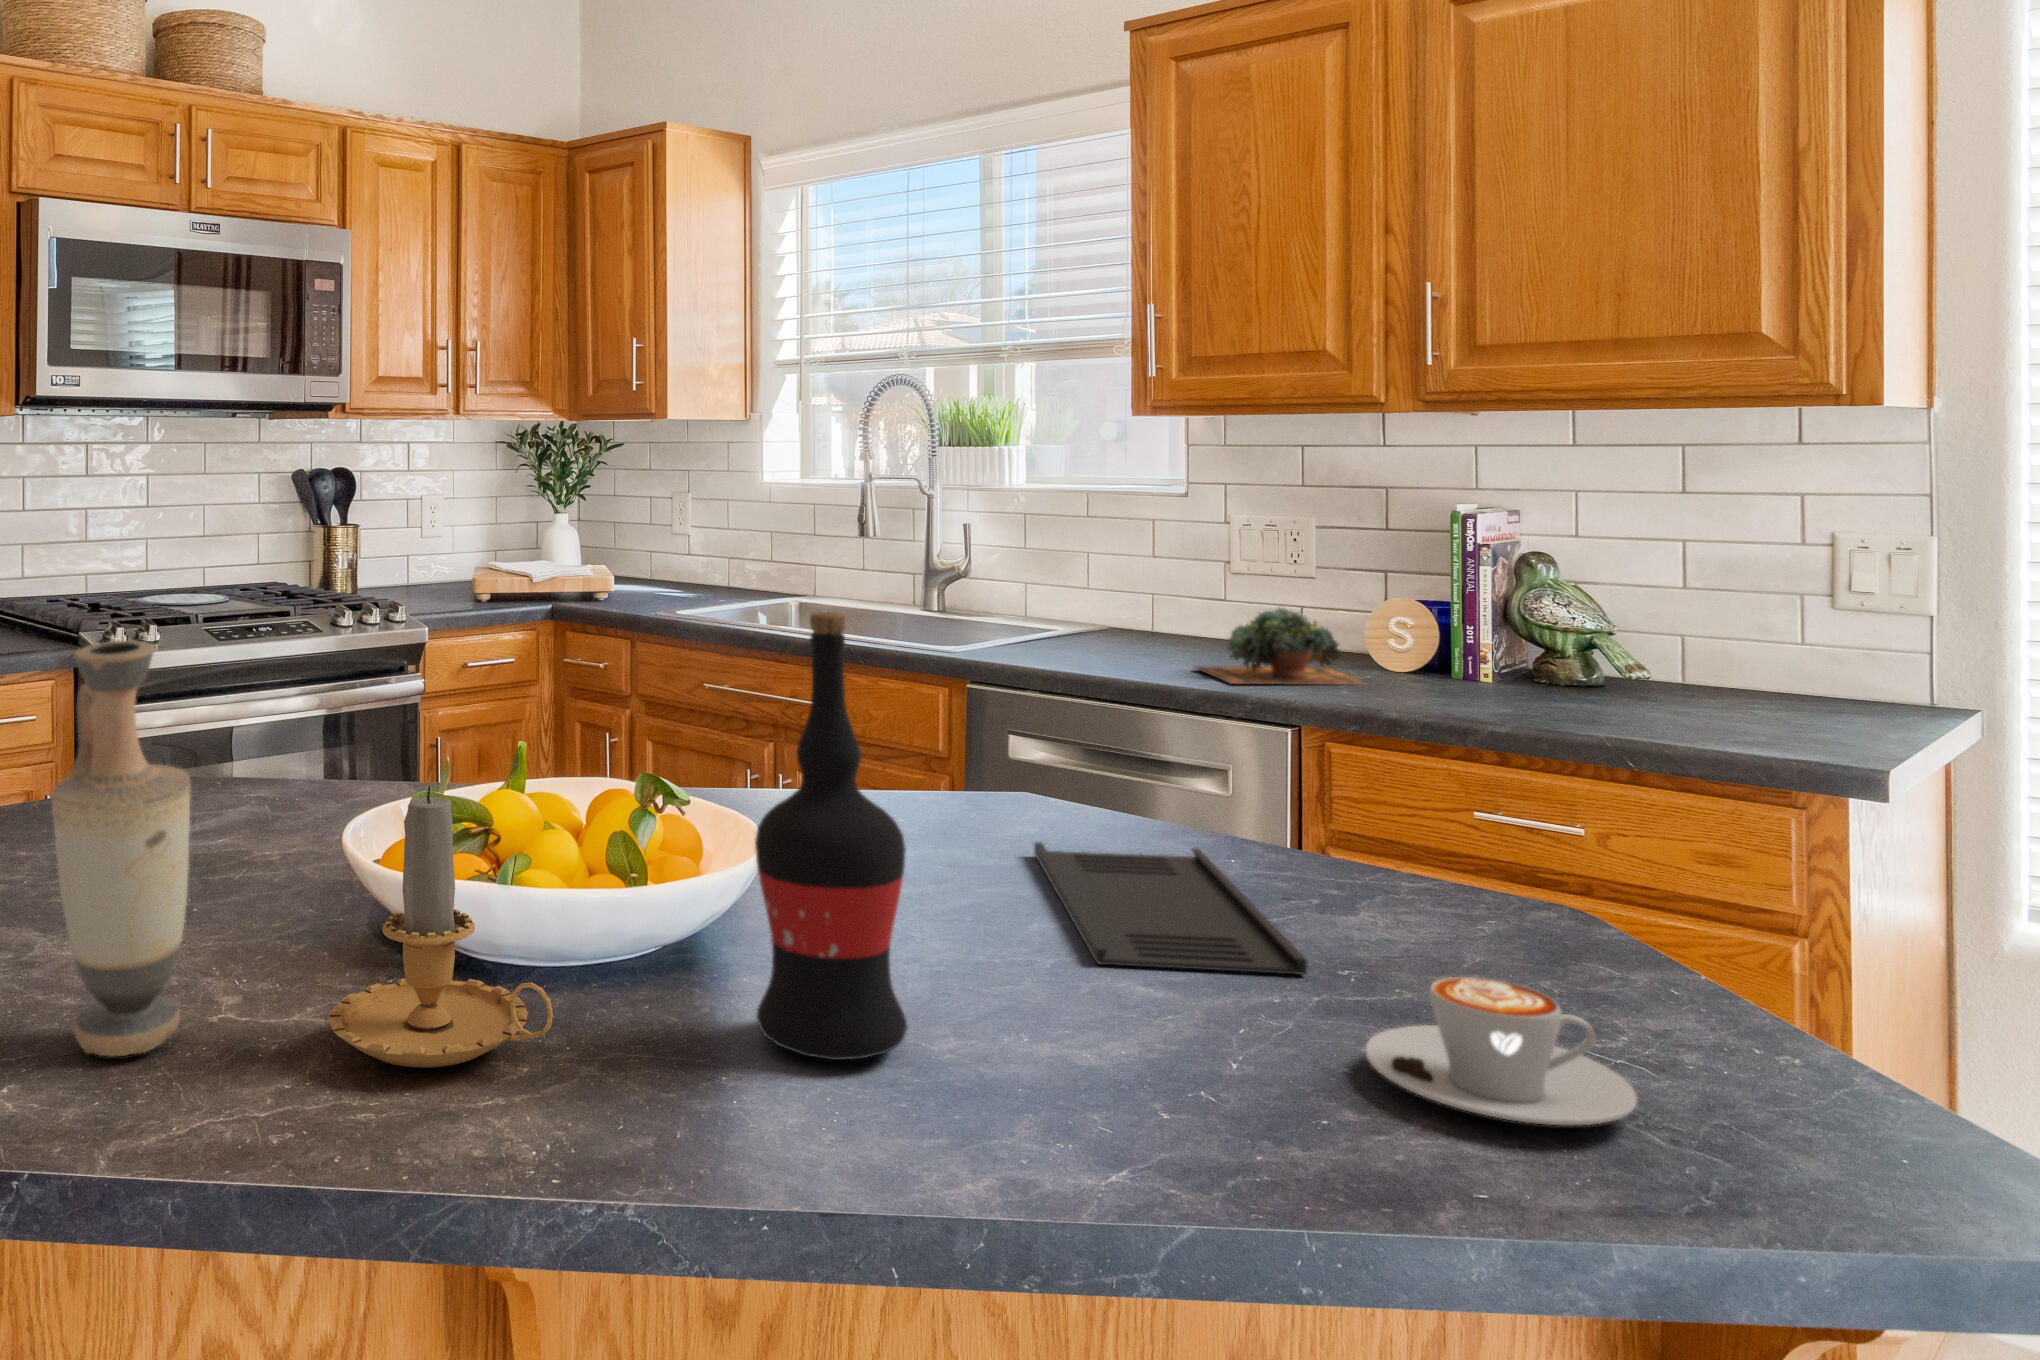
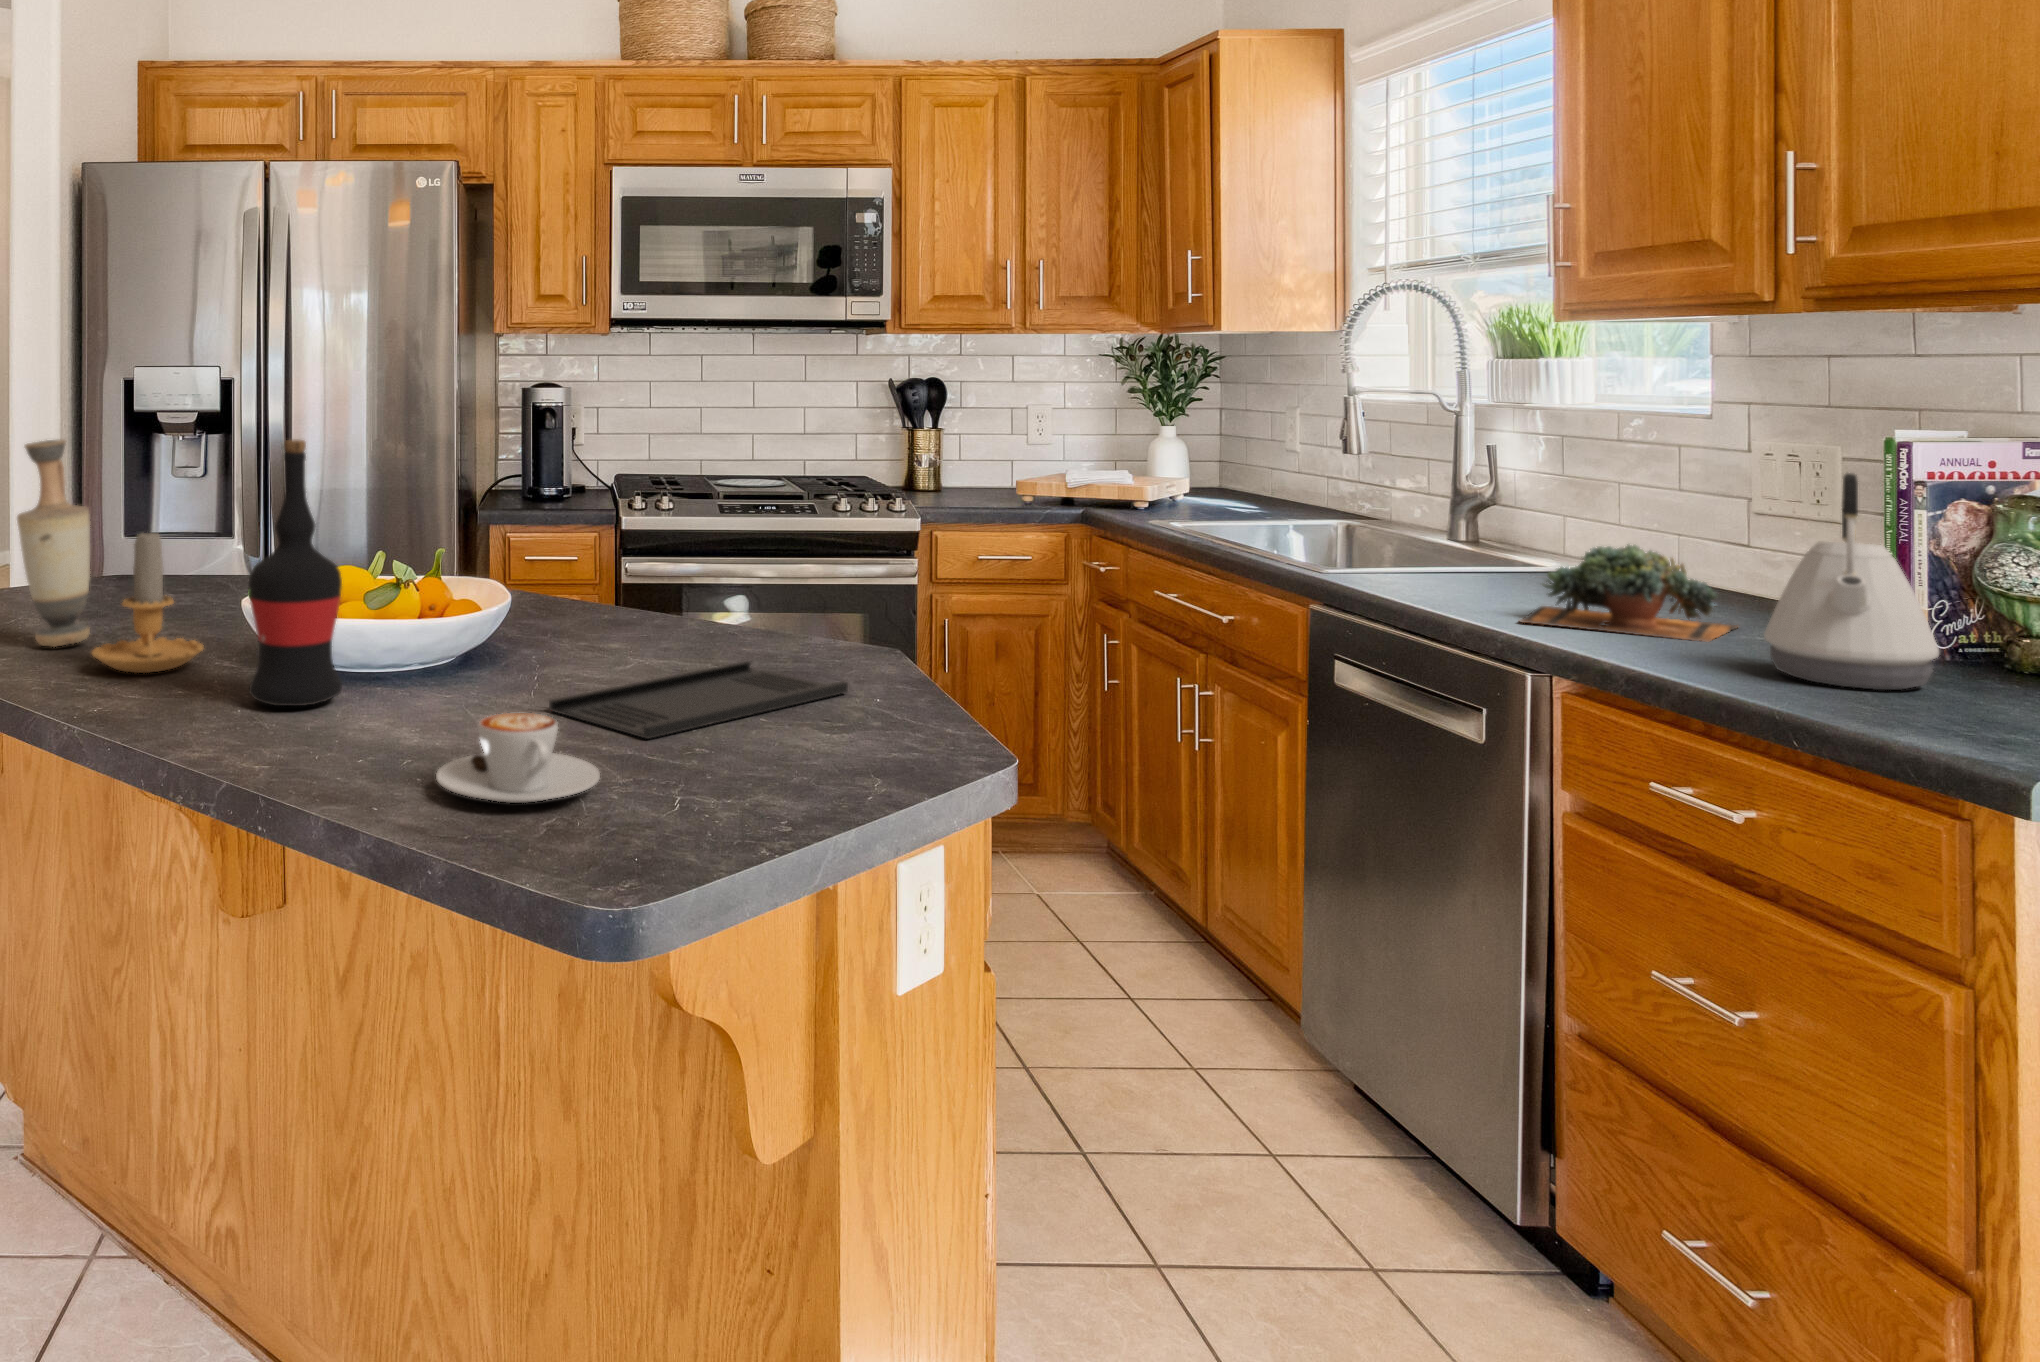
kettle: none [1480,541,1602,711] -> present [1764,473,1939,690]

